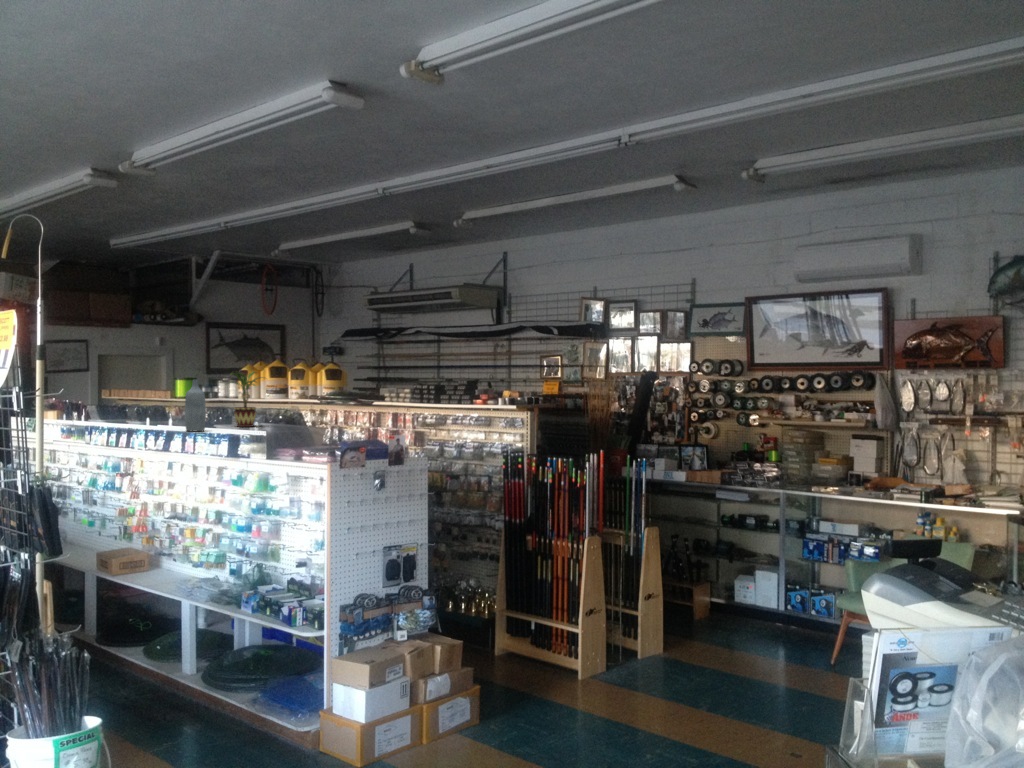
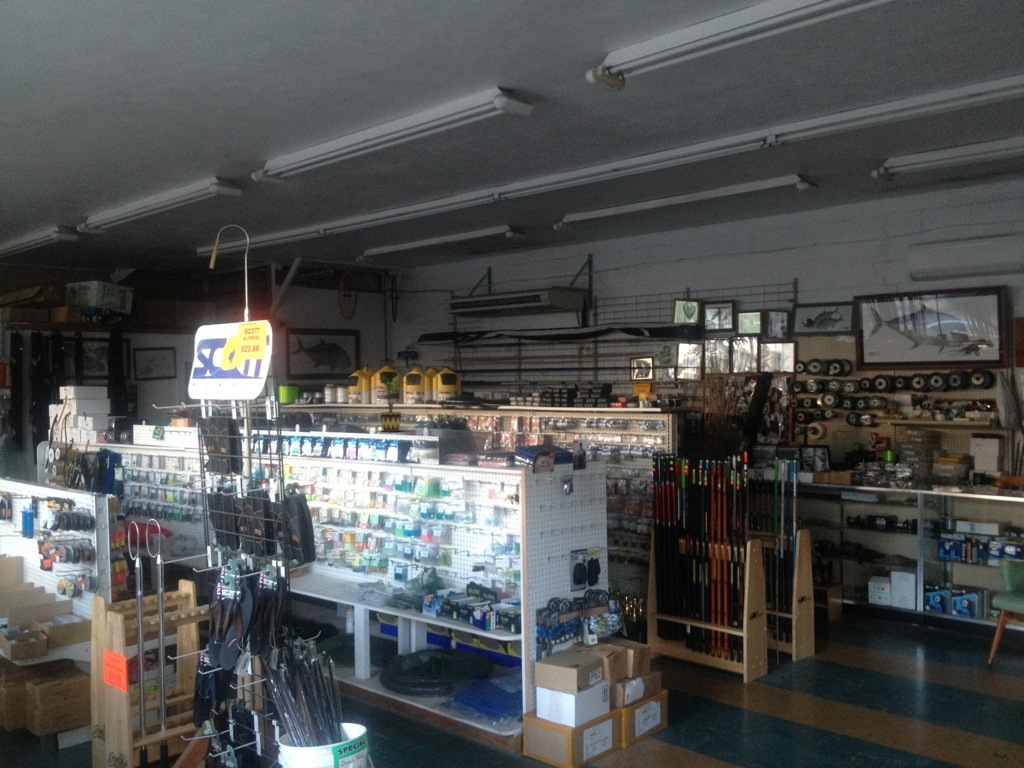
bottle: present [185,380,206,431] -> none [343,385,363,437]

